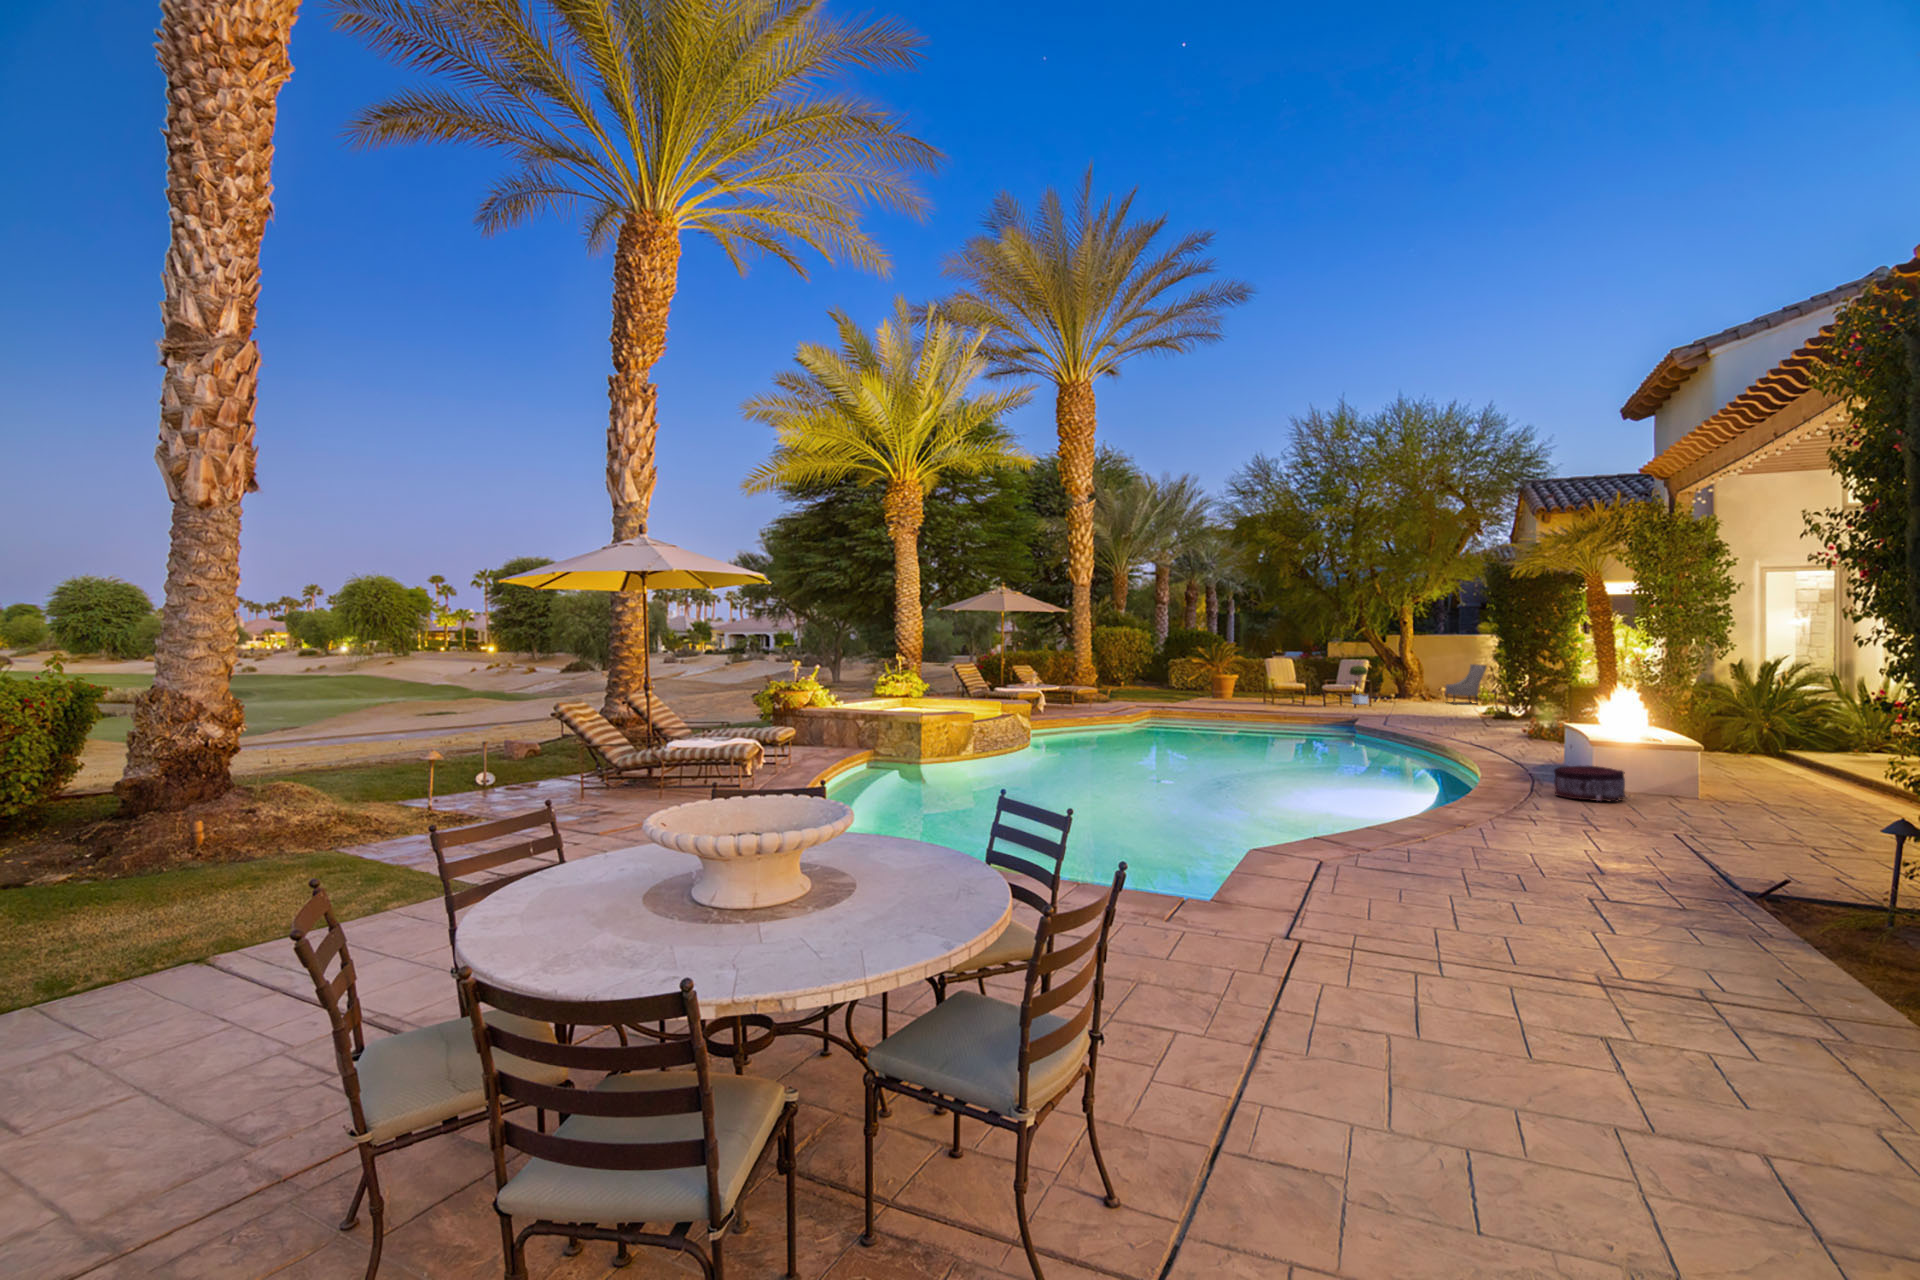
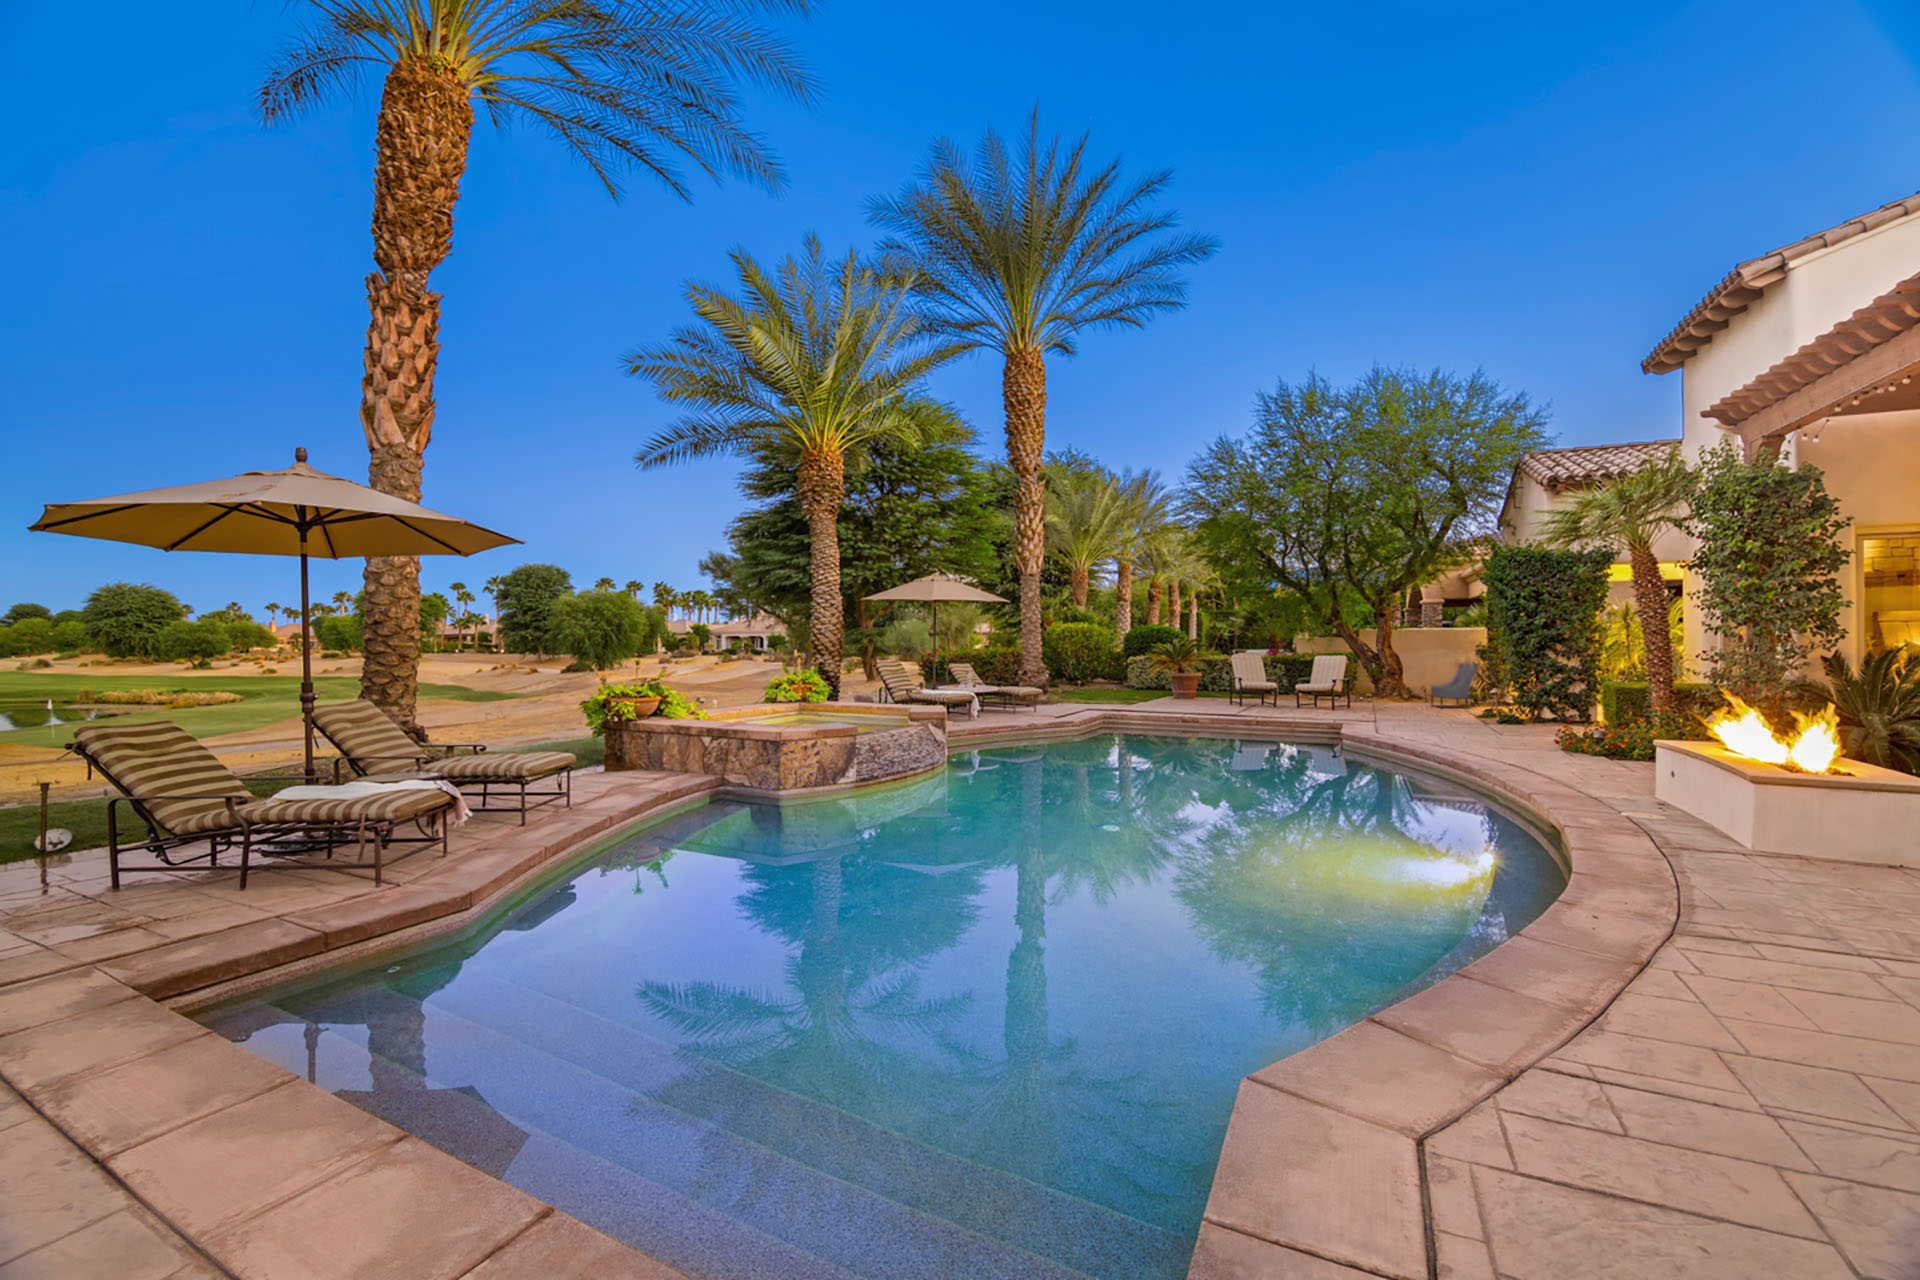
potted tree: present [1349,666,1368,704] -> none [1324,664,1345,708]
pouf: present [1554,766,1625,802] -> none [1657,806,1778,868]

